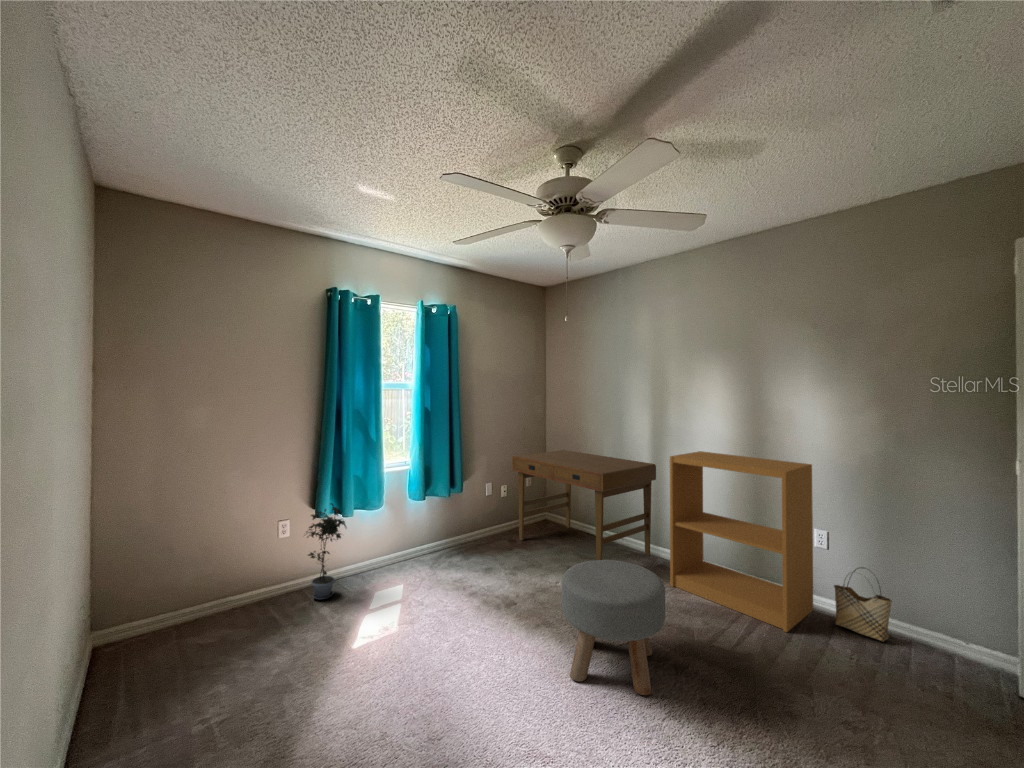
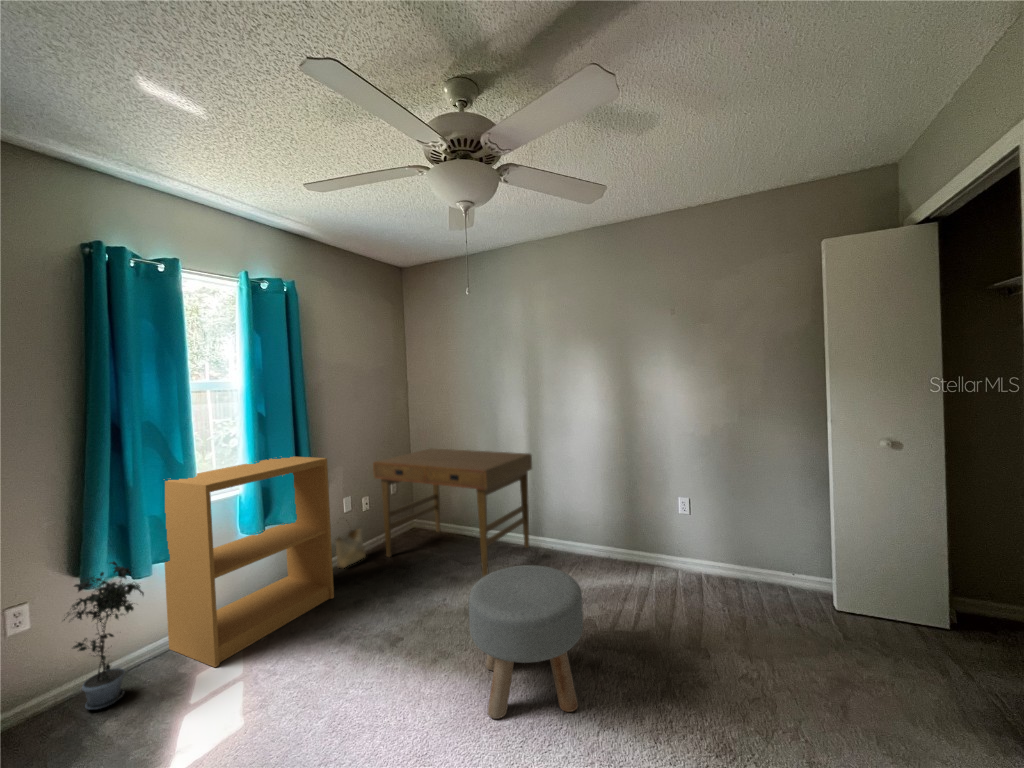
bookshelf: present [670,451,813,632] -> present [165,457,334,667]
woven basket: present [834,567,892,641] -> present [336,520,366,568]

